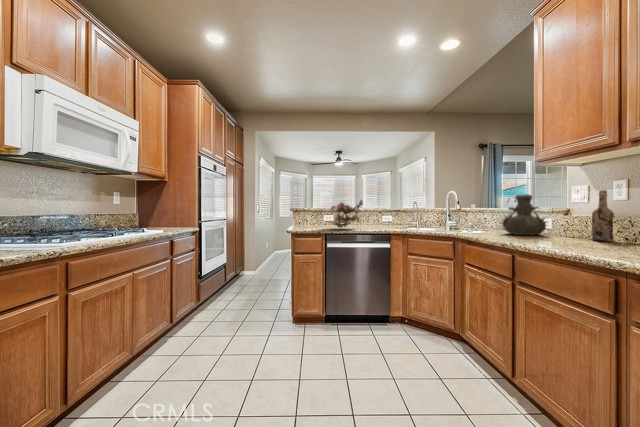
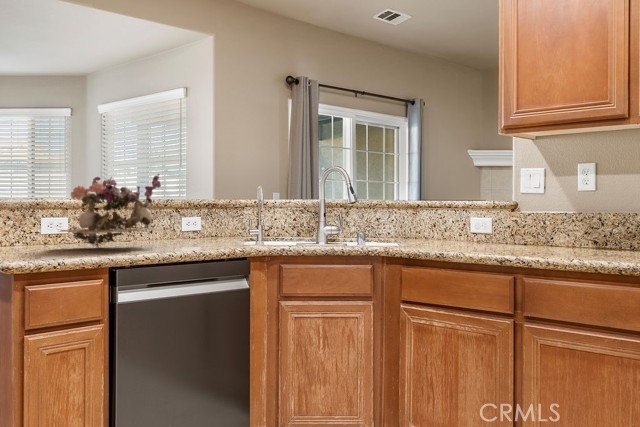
wine bottle: present [592,190,614,241] -> none [557,176,581,247]
vase: present [502,194,547,235] -> none [430,179,496,244]

